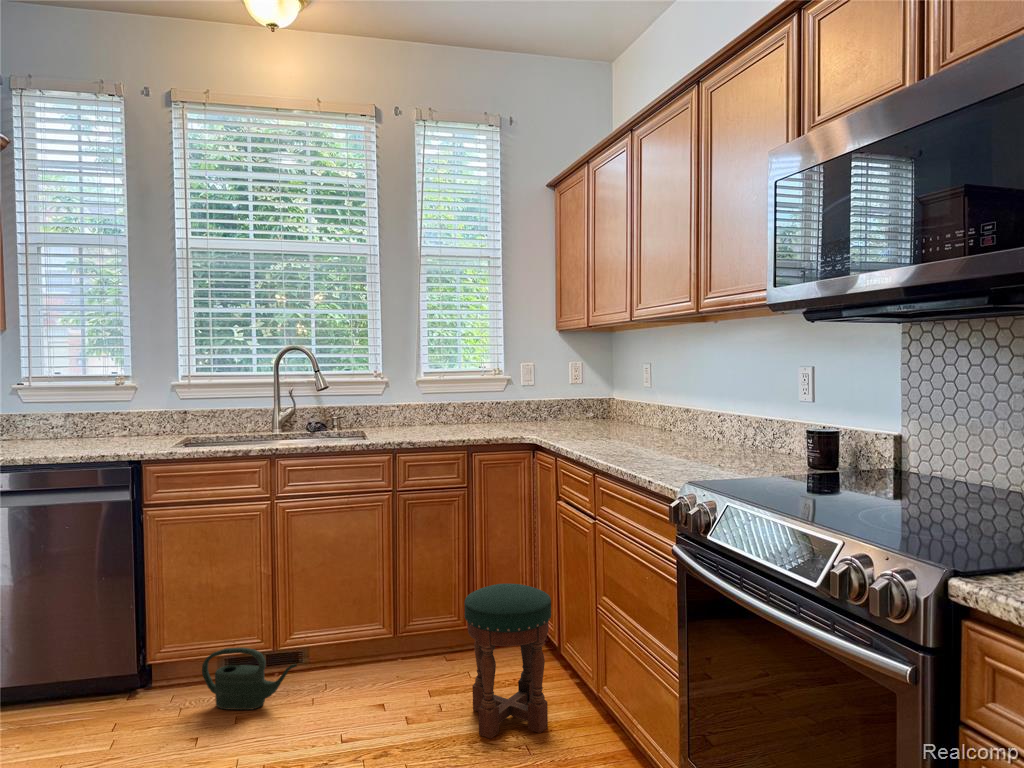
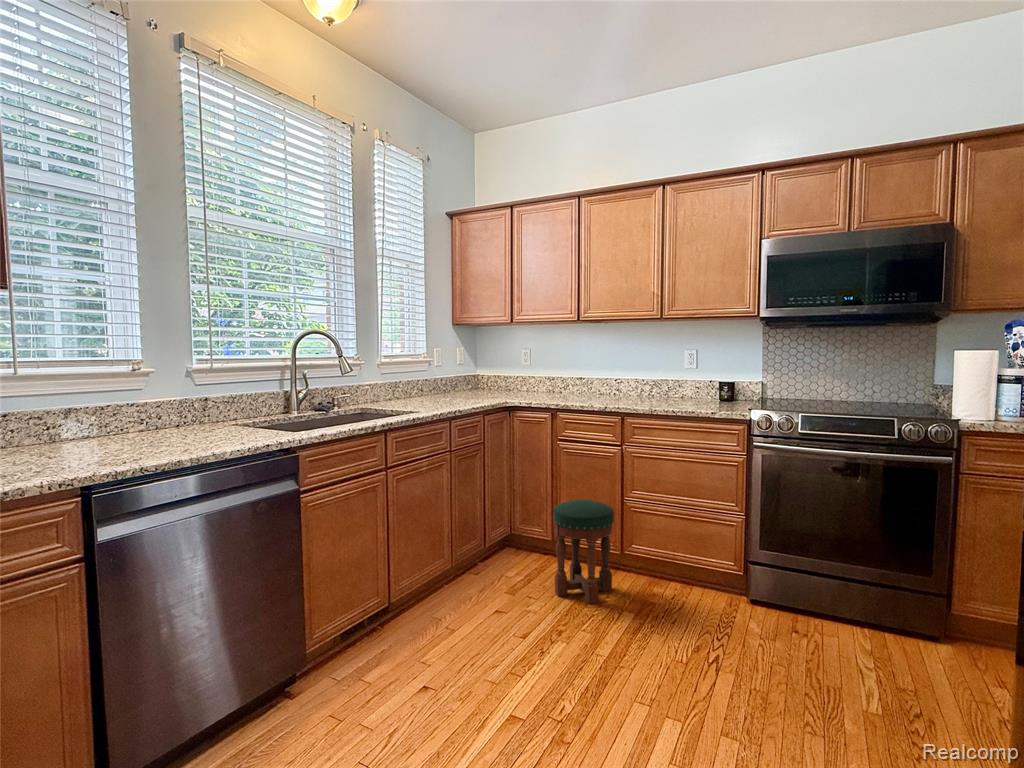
watering can: present [202,648,297,710] -> none [376,606,453,671]

